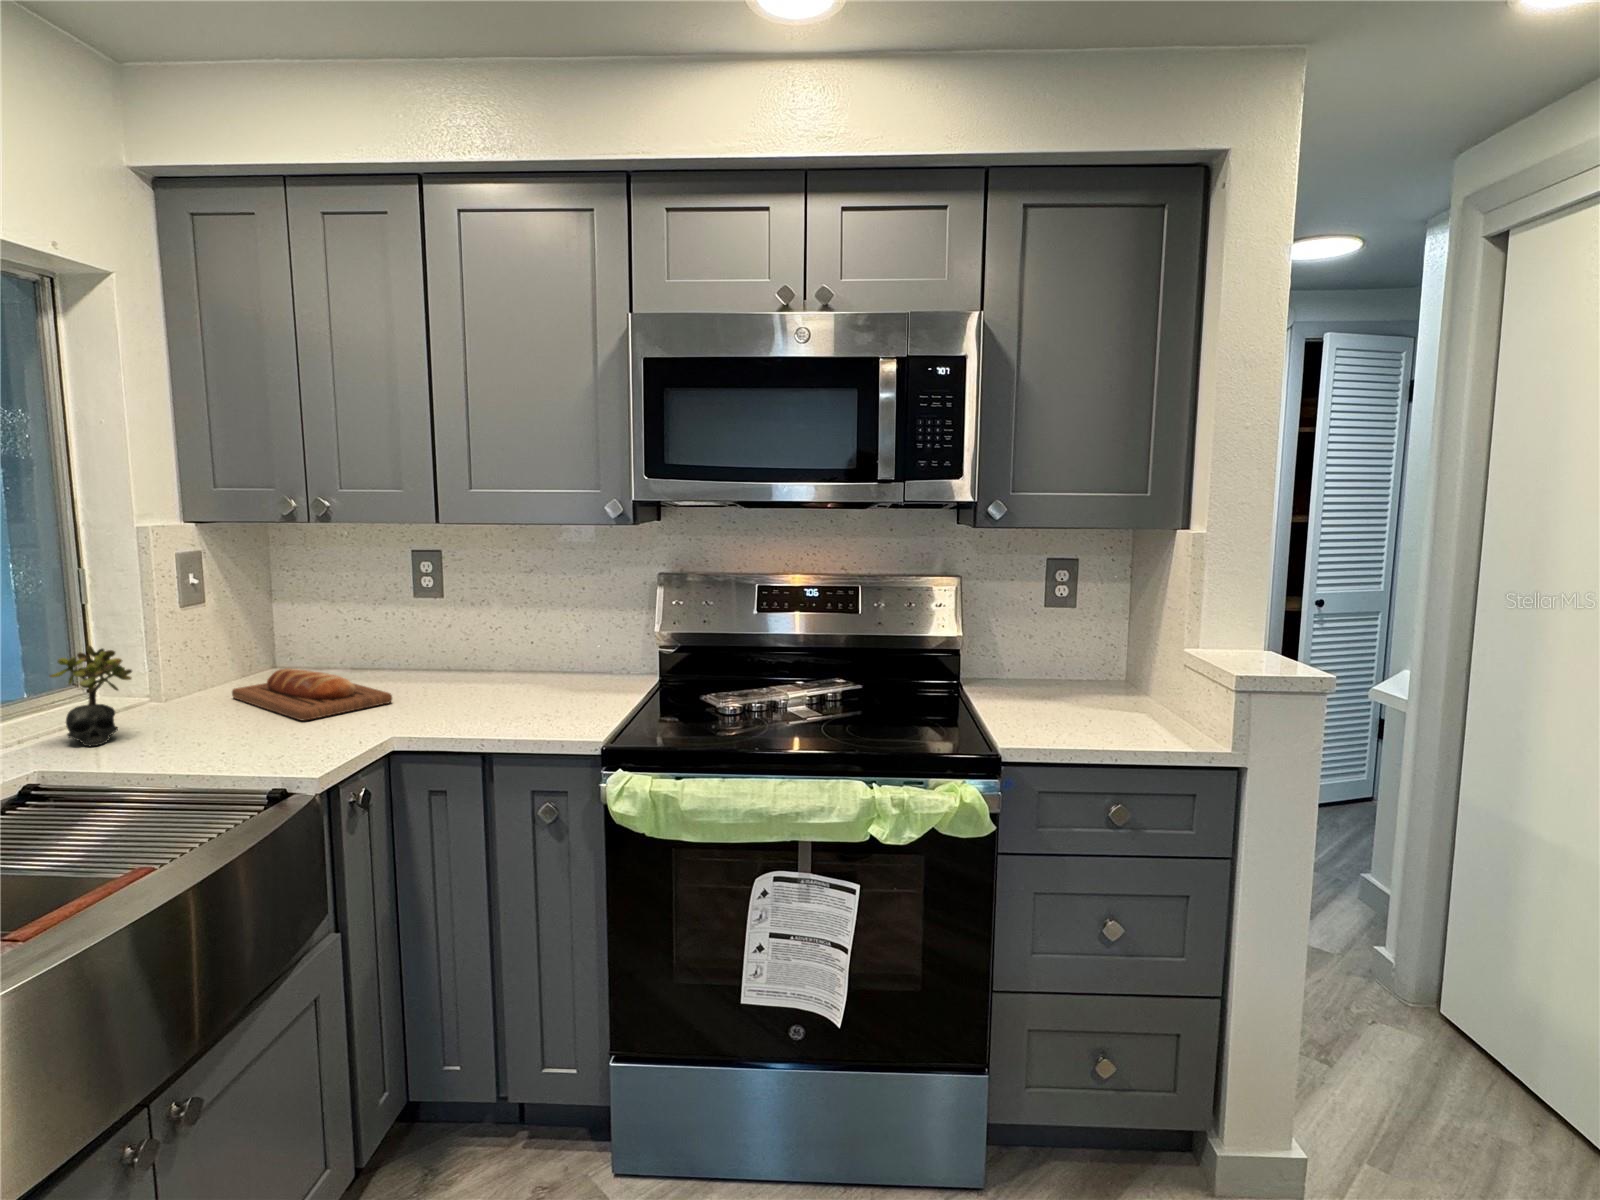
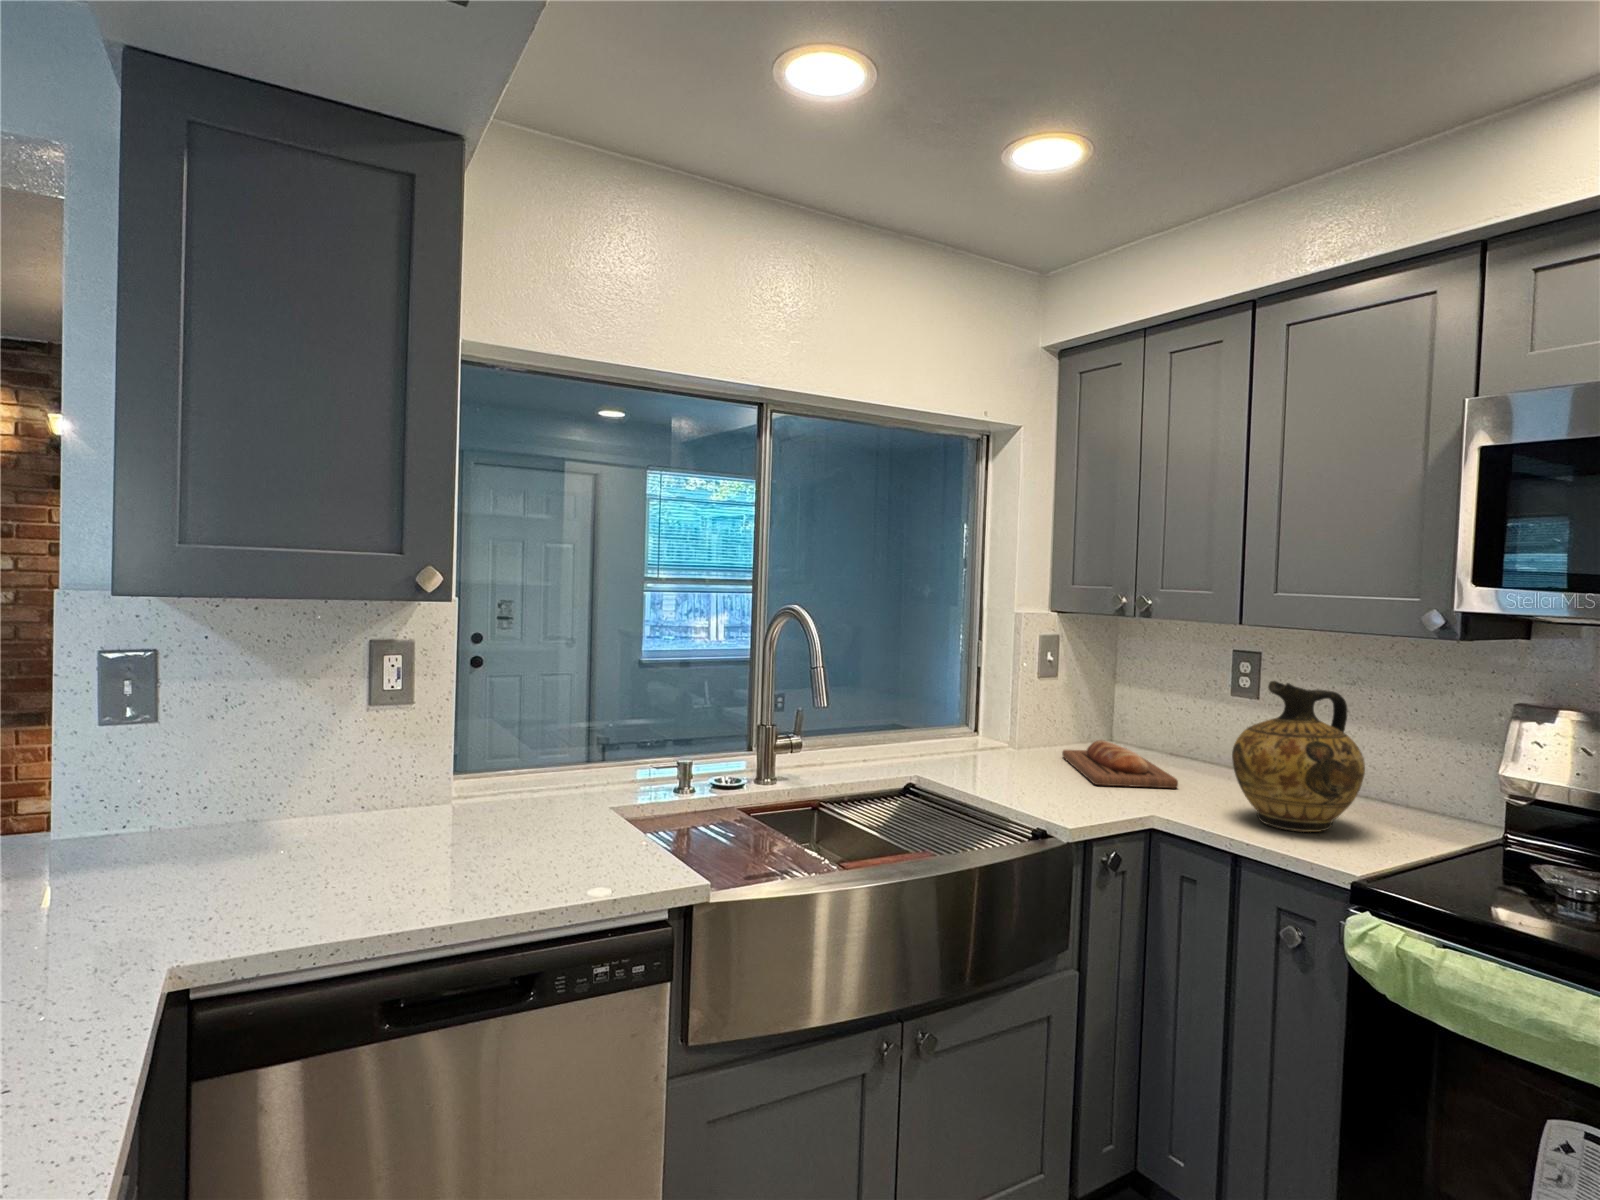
ceramic jug: none [460,578,575,717] -> present [1232,681,1365,832]
succulent plant: present [50,646,132,746] -> none [940,695,987,768]

